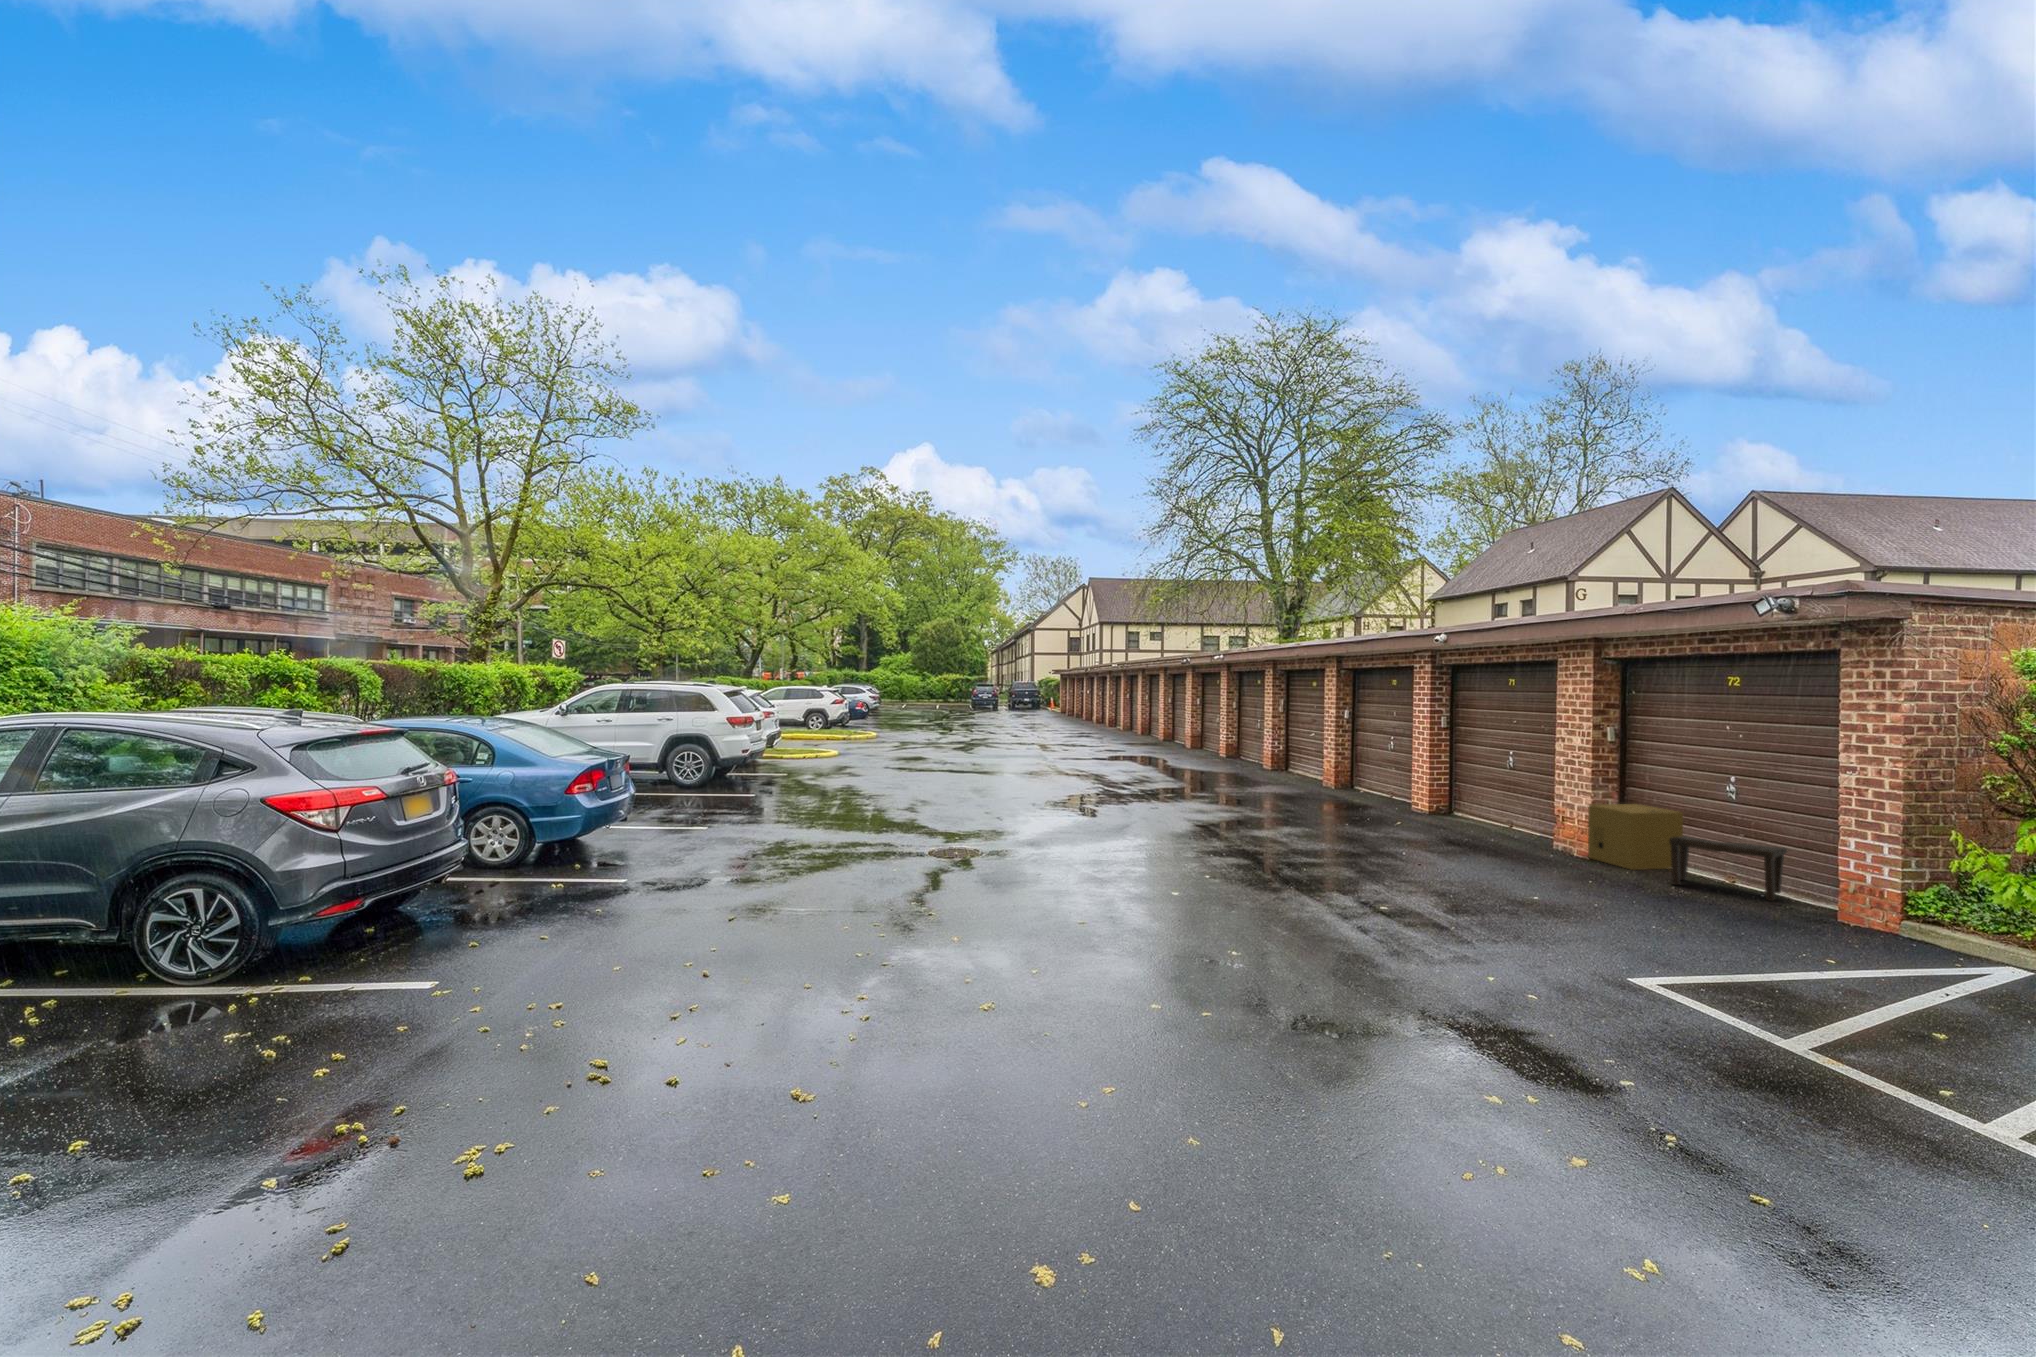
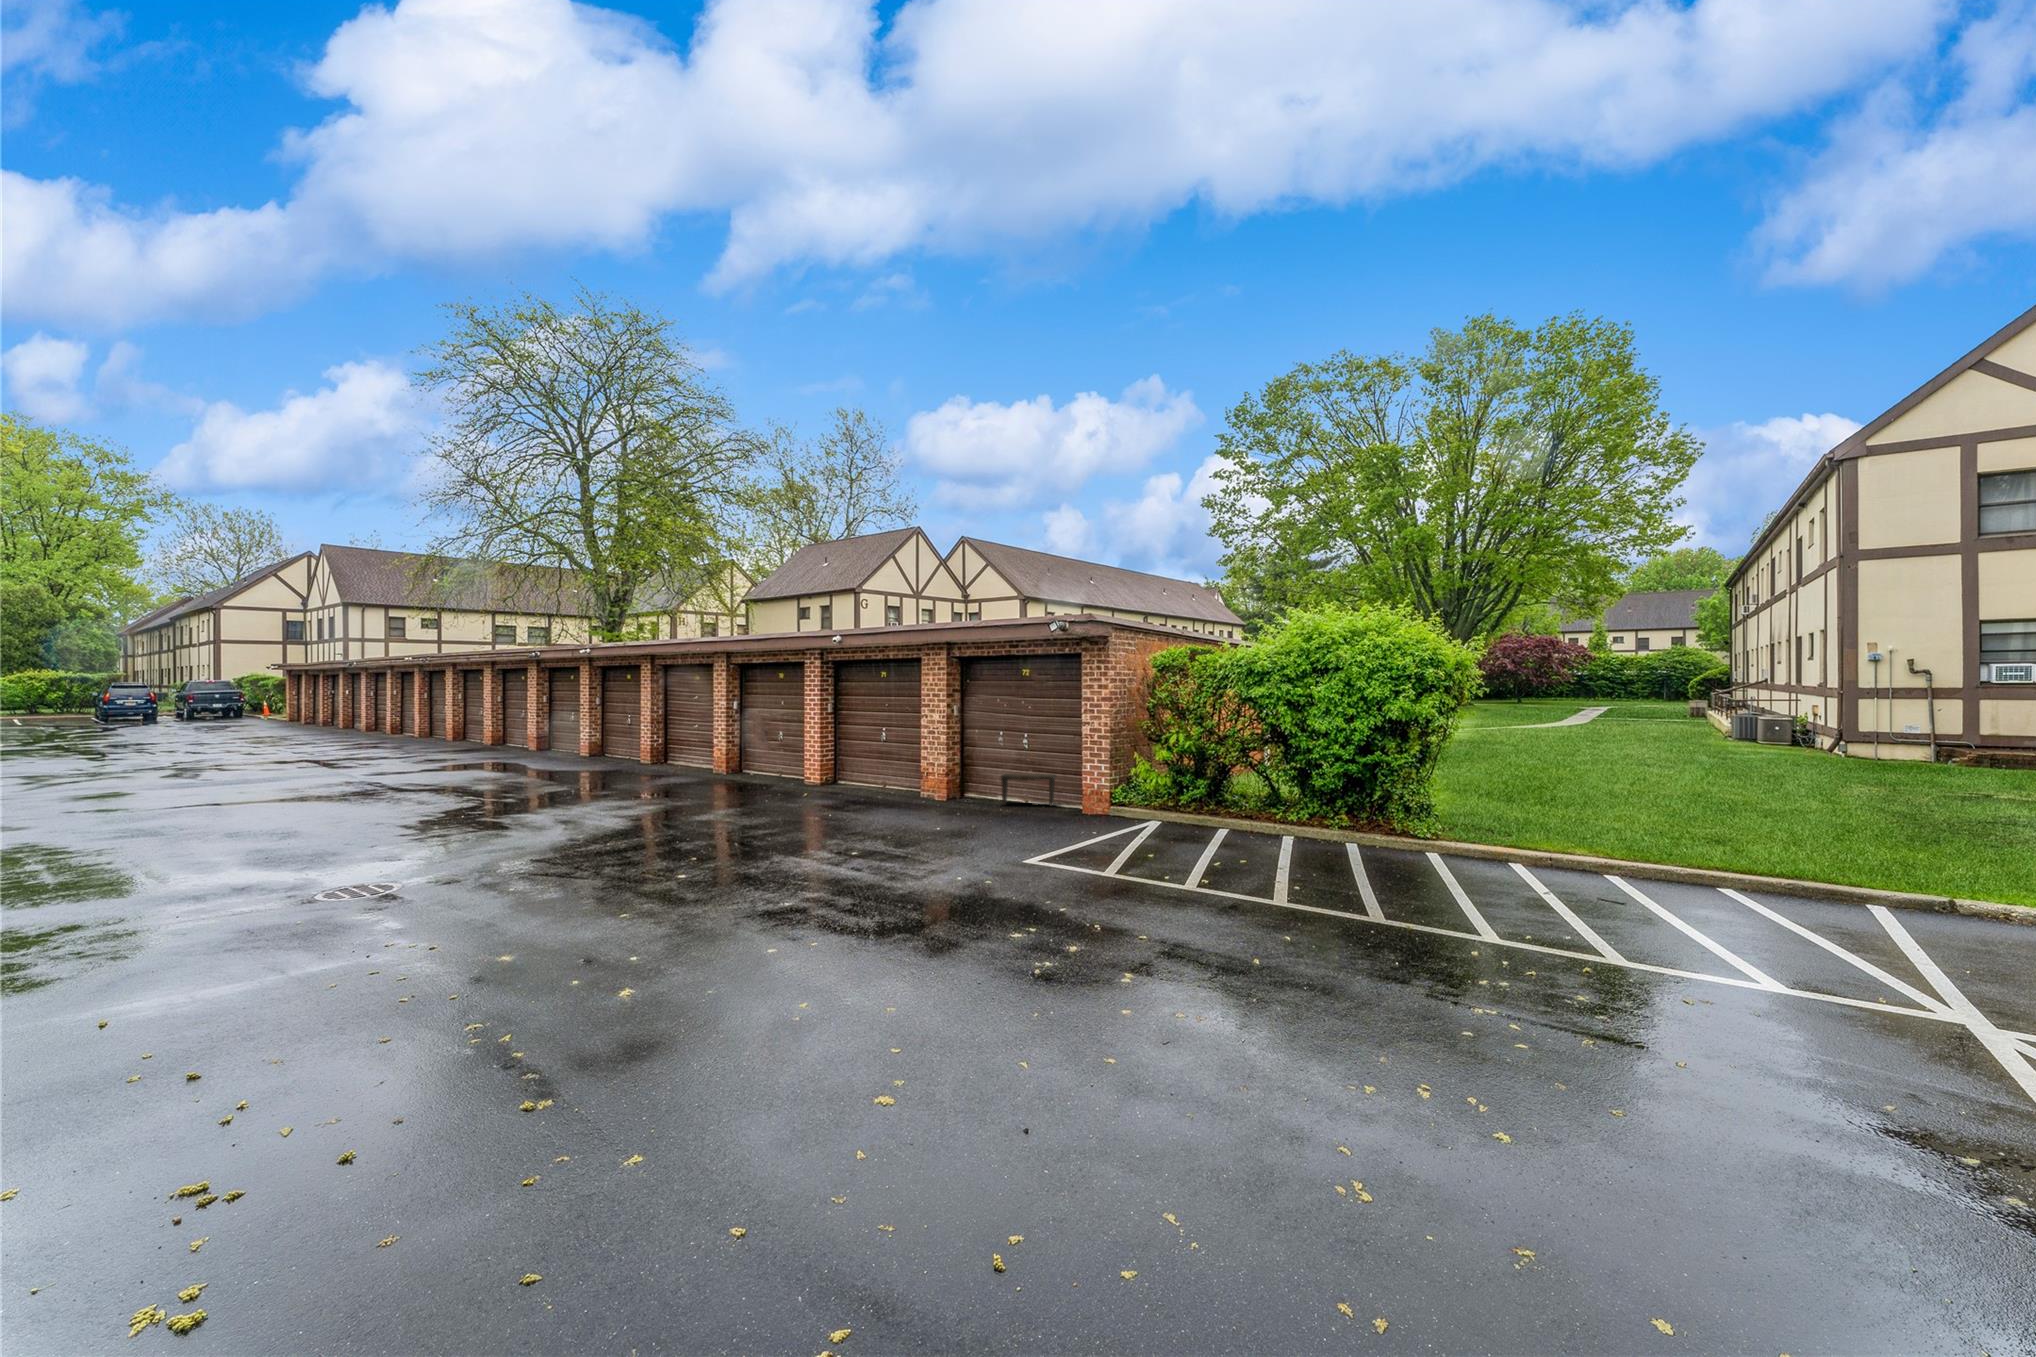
cardboard box: present [1588,804,1683,870] -> none [947,757,1000,800]

